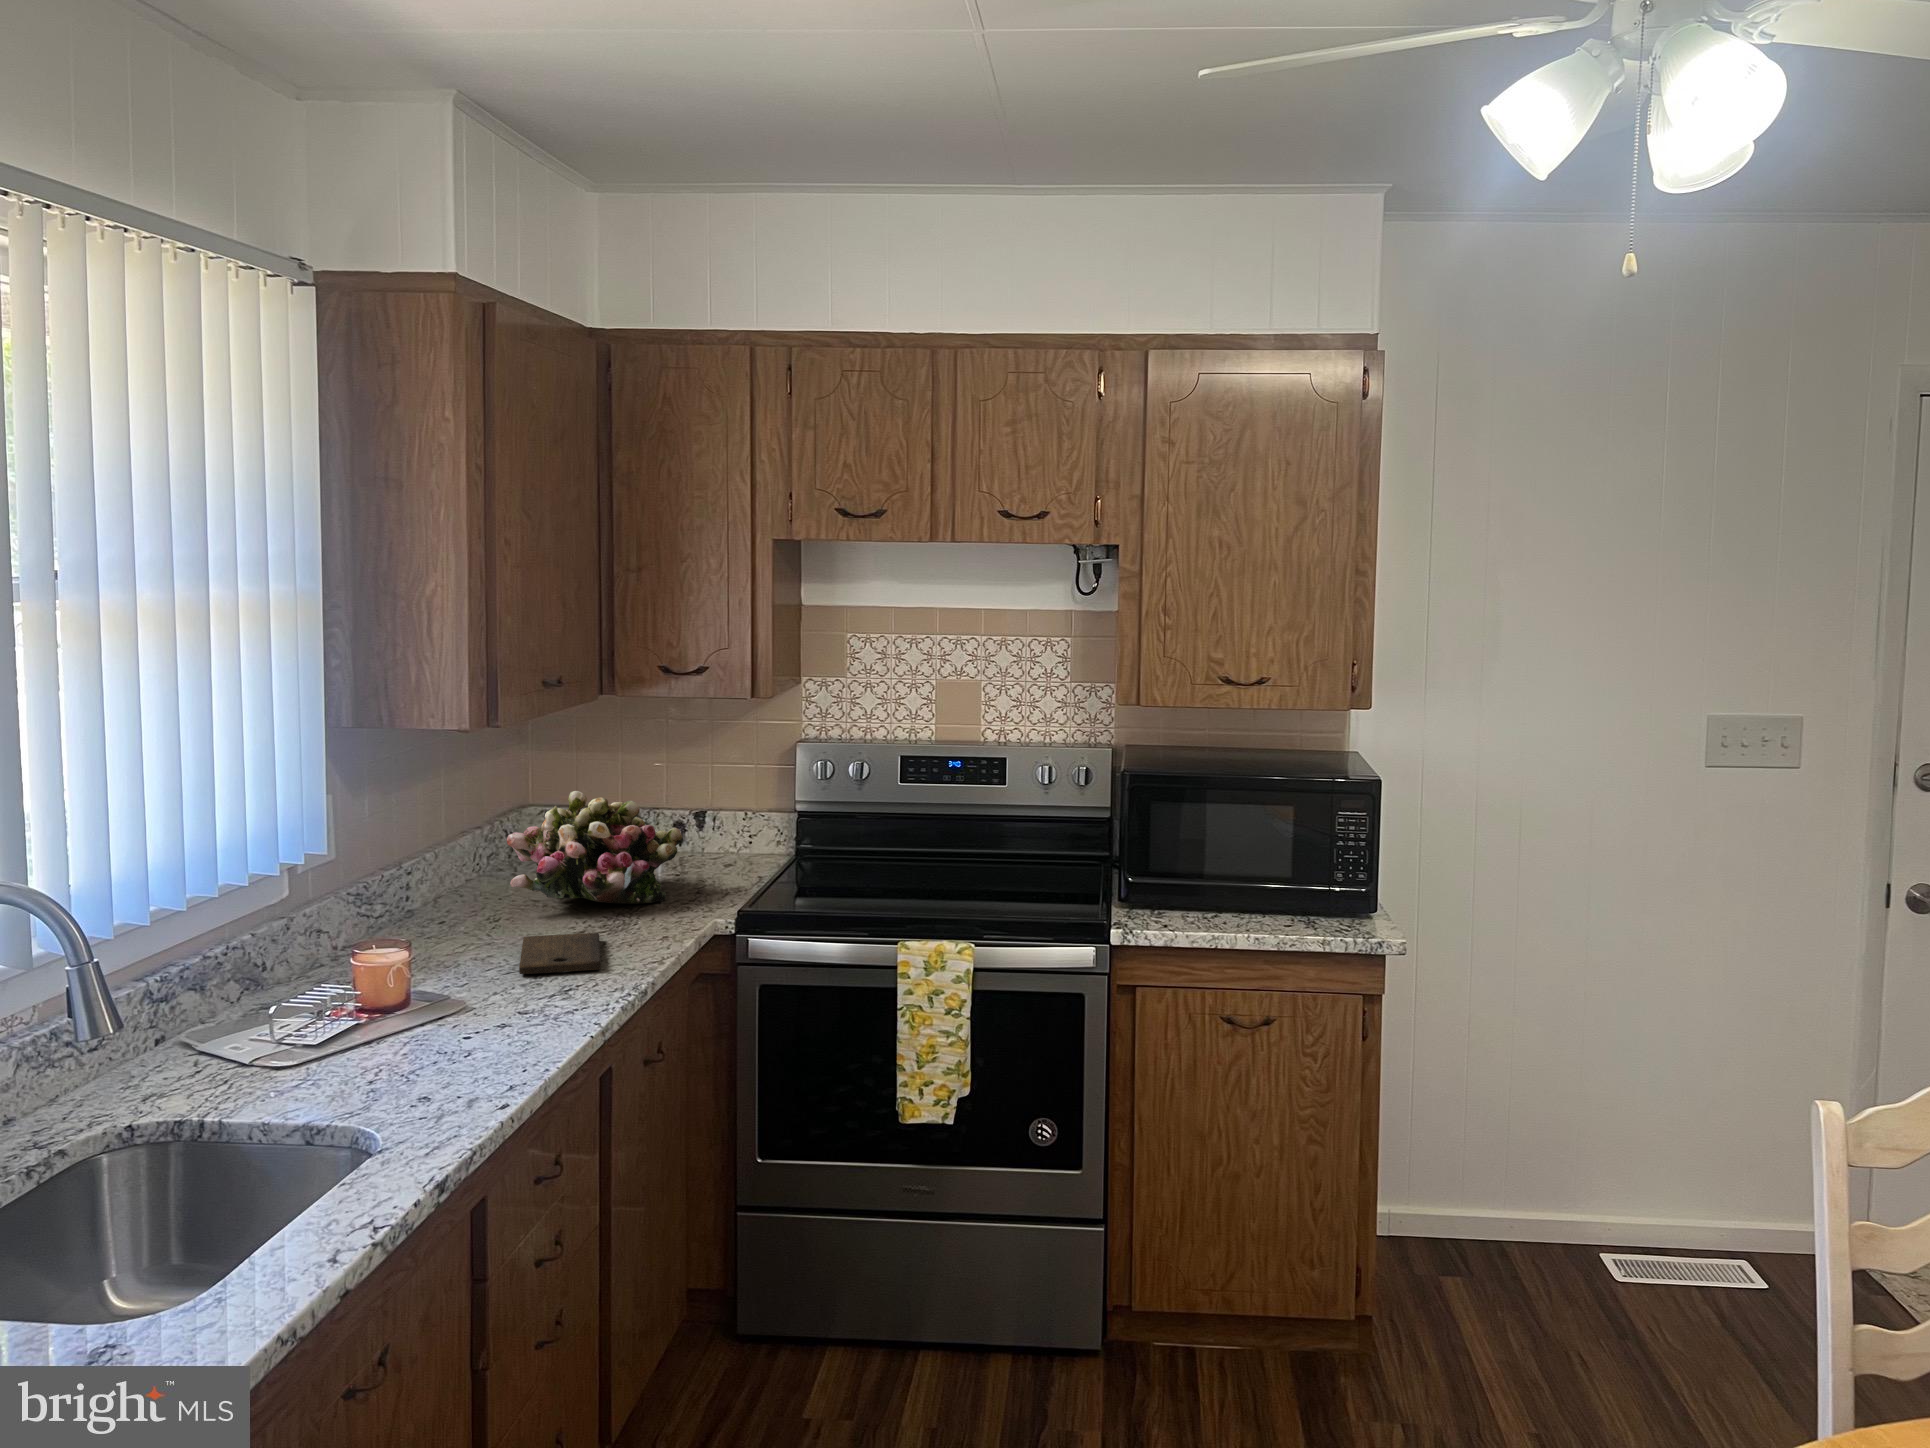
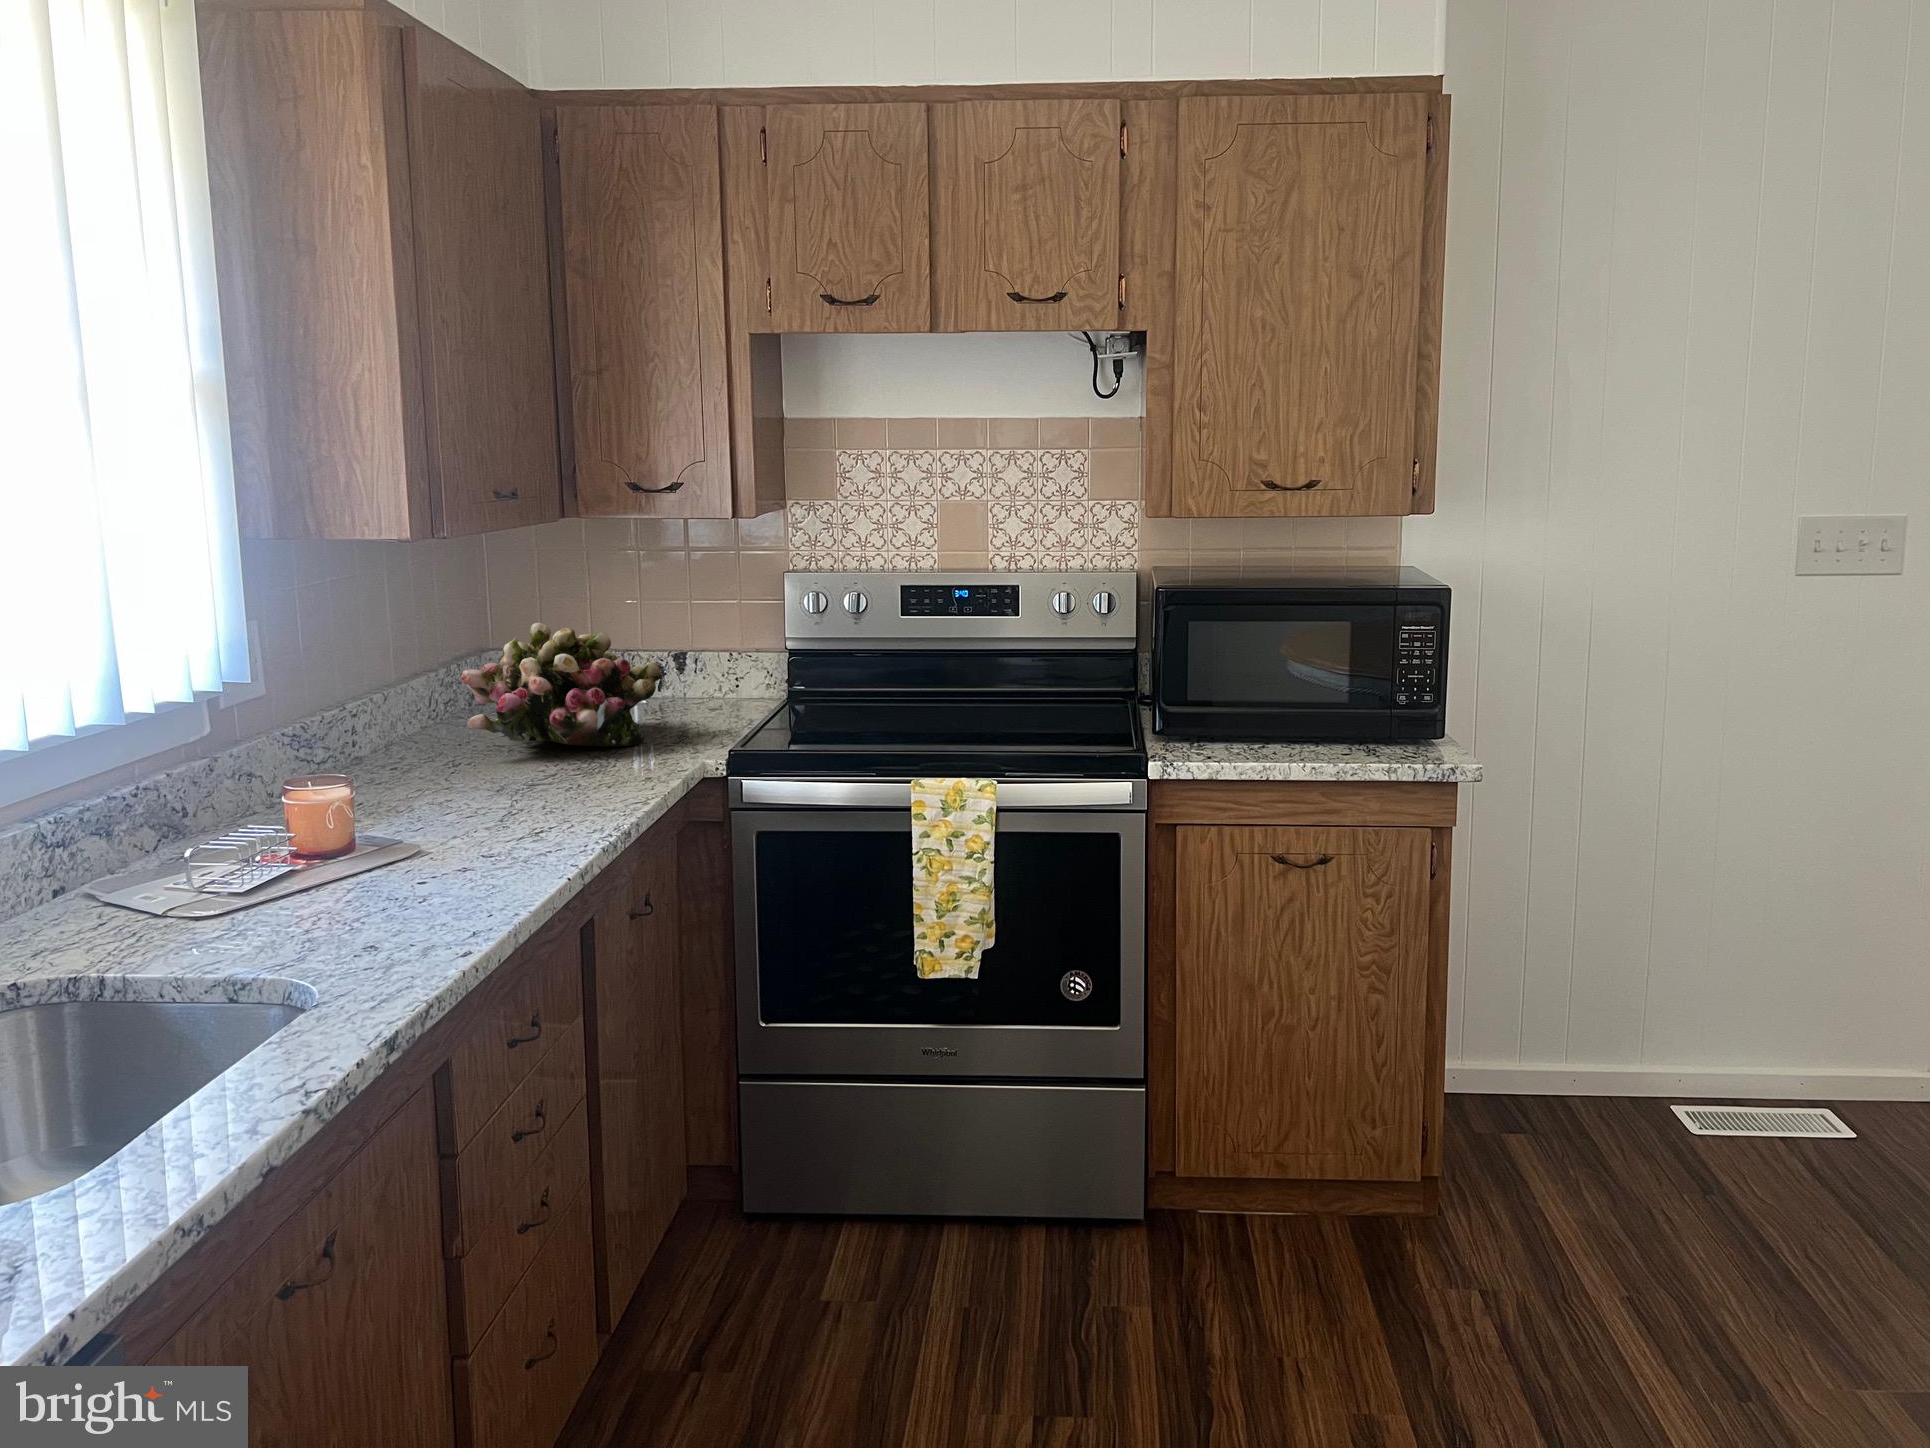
cutting board: present [519,933,601,974] -> none [480,775,574,818]

